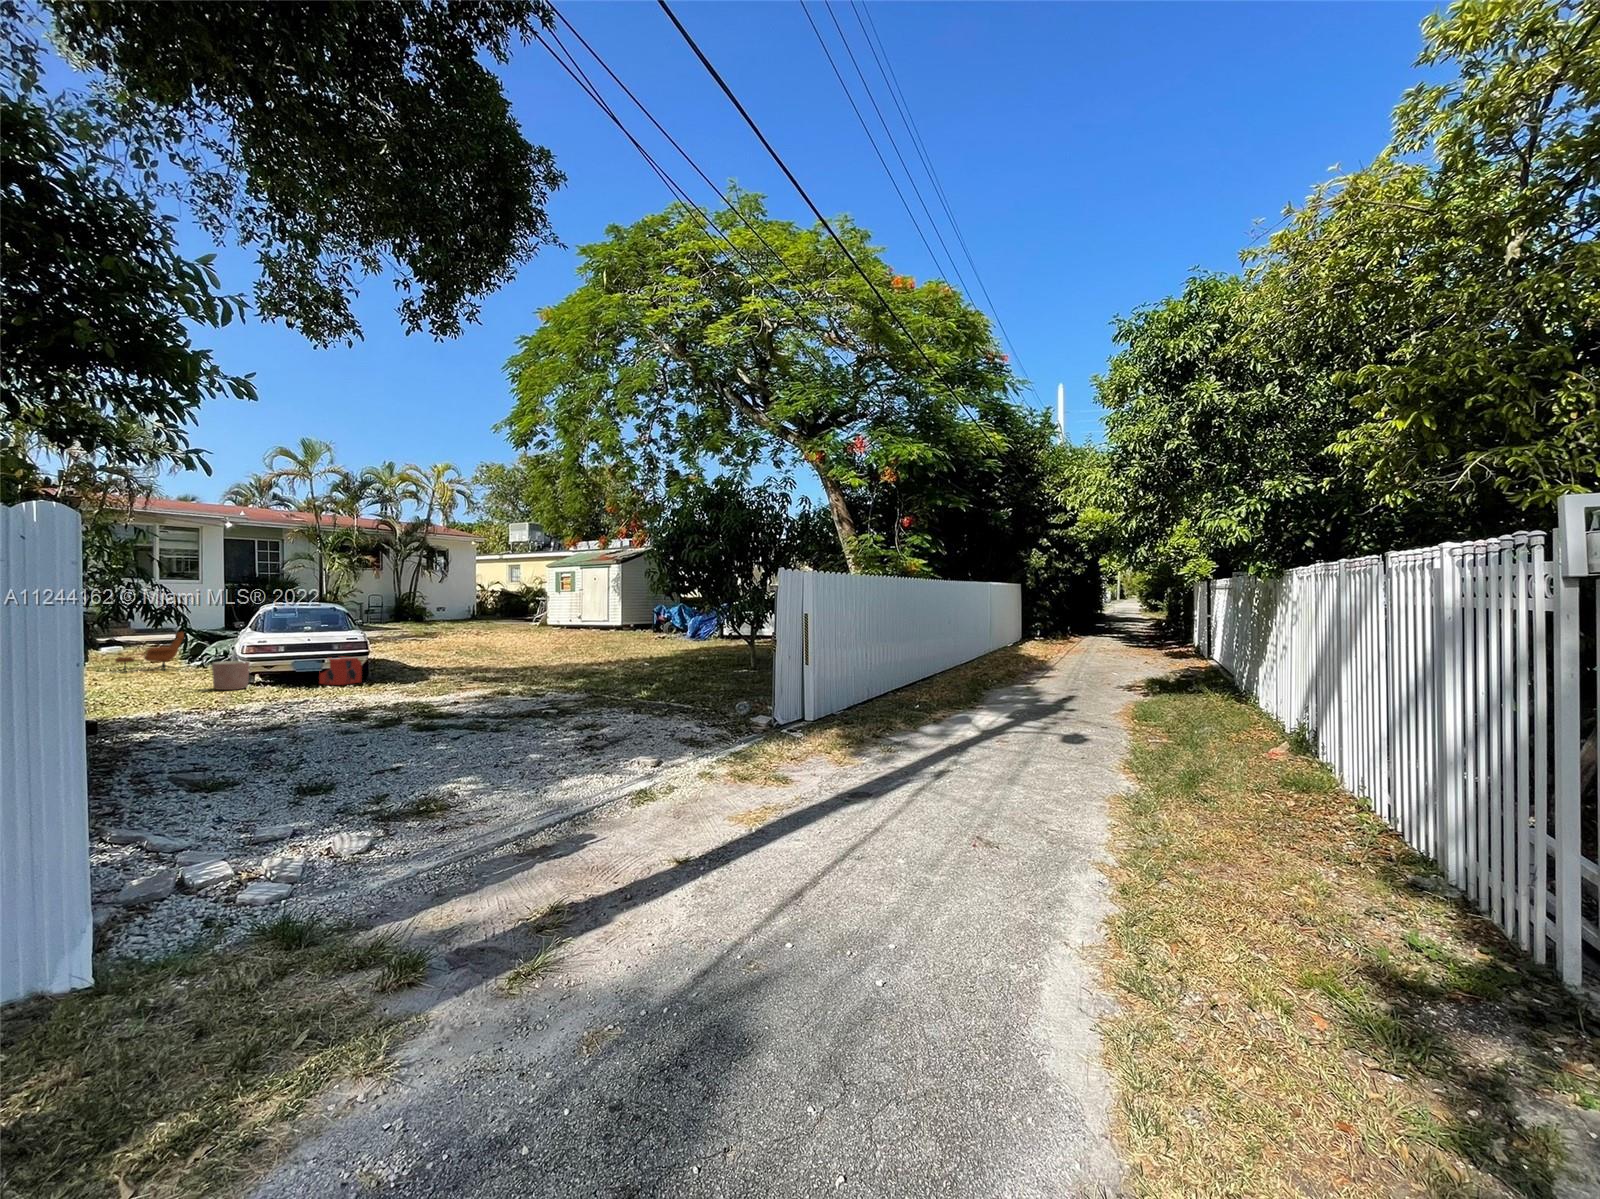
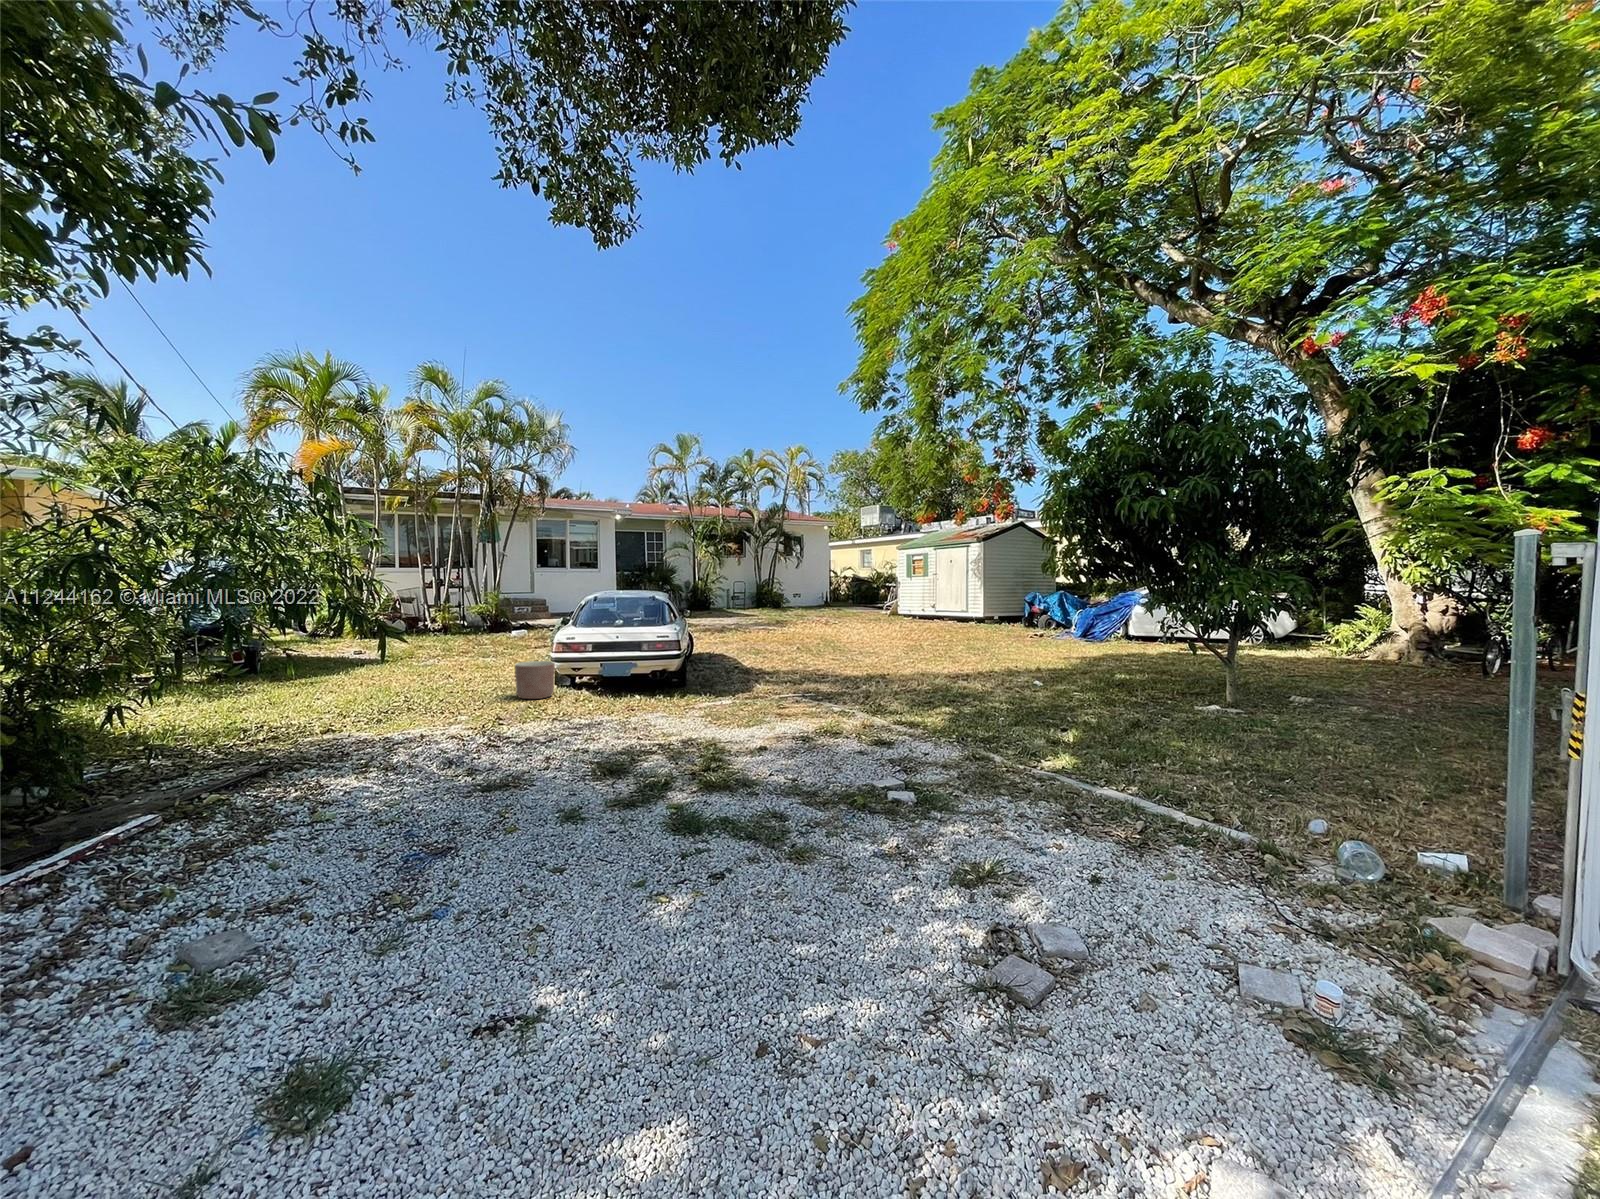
lounge chair: present [115,632,184,671] -> none [471,619,534,663]
storage box: present [319,658,362,685] -> none [630,659,678,700]

